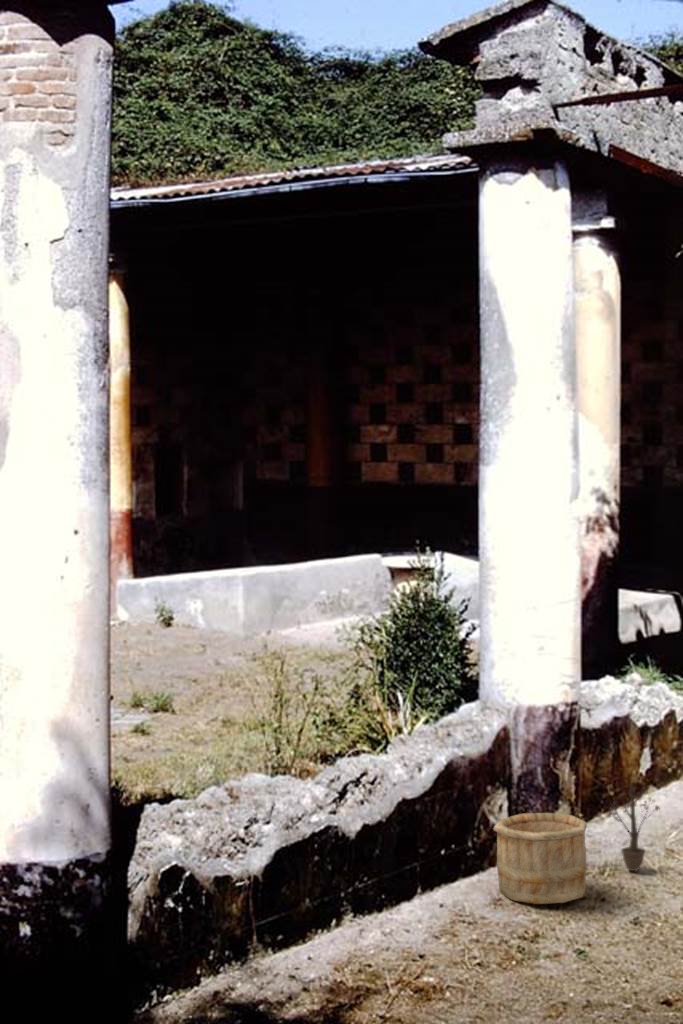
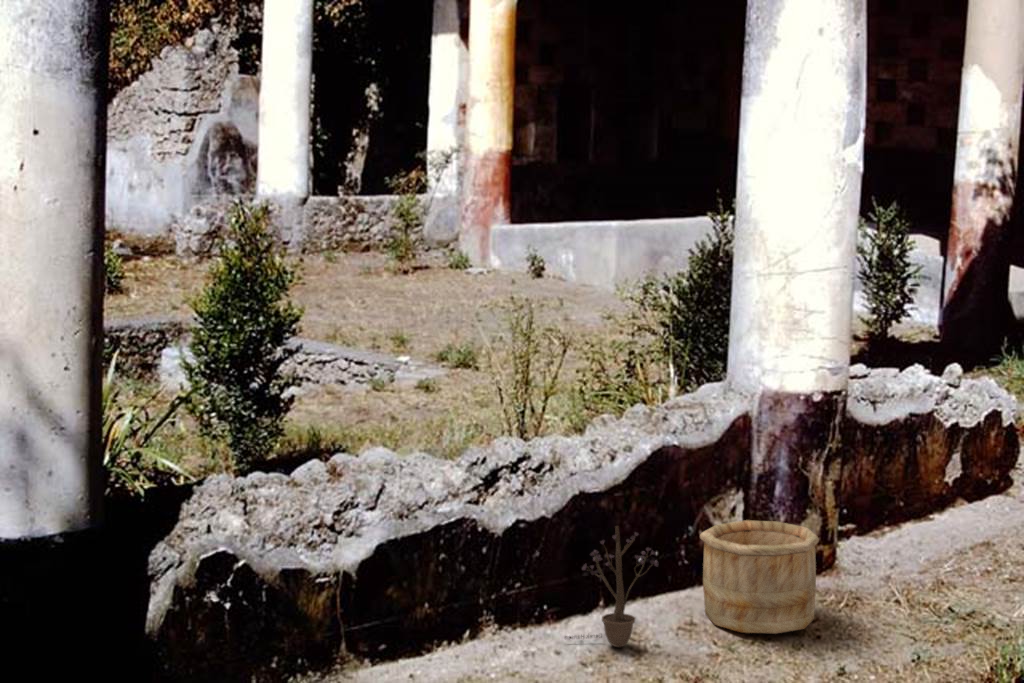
decorative plant: present [601,784,660,871] -> present [568,526,658,647]

